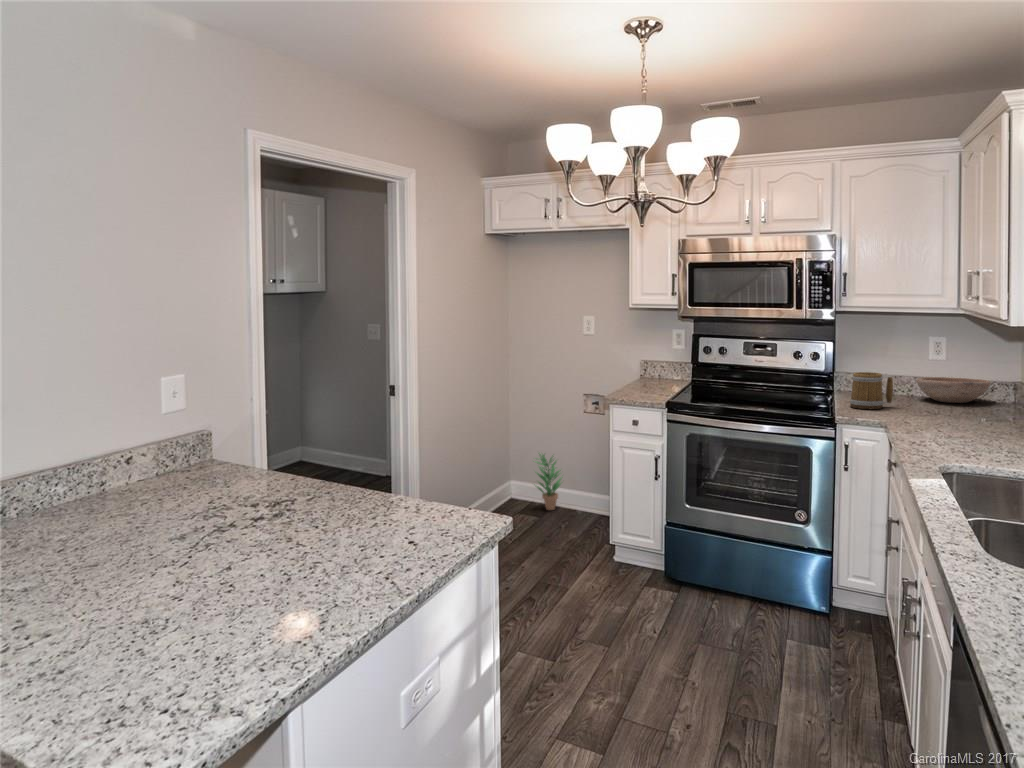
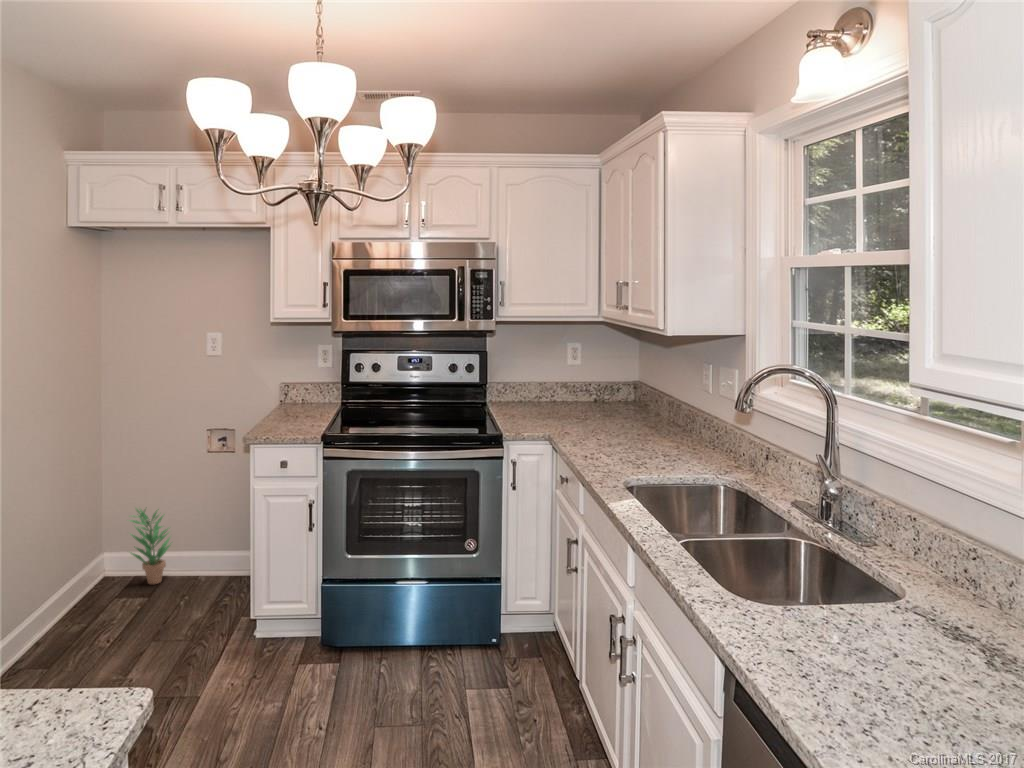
mug: present [850,372,893,409] -> none [517,391,556,430]
bowl: present [916,377,990,403] -> none [574,394,636,419]

